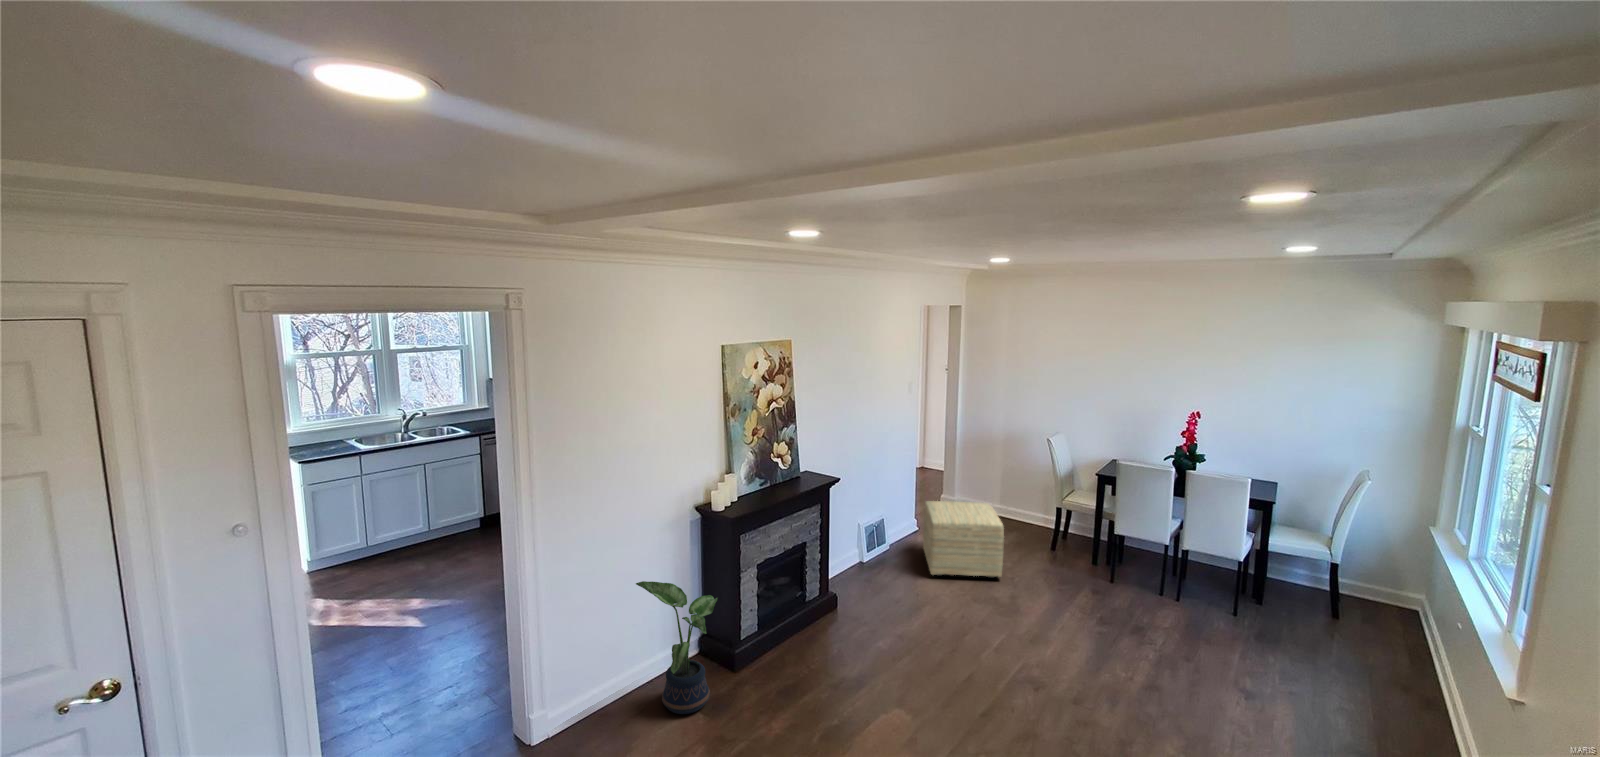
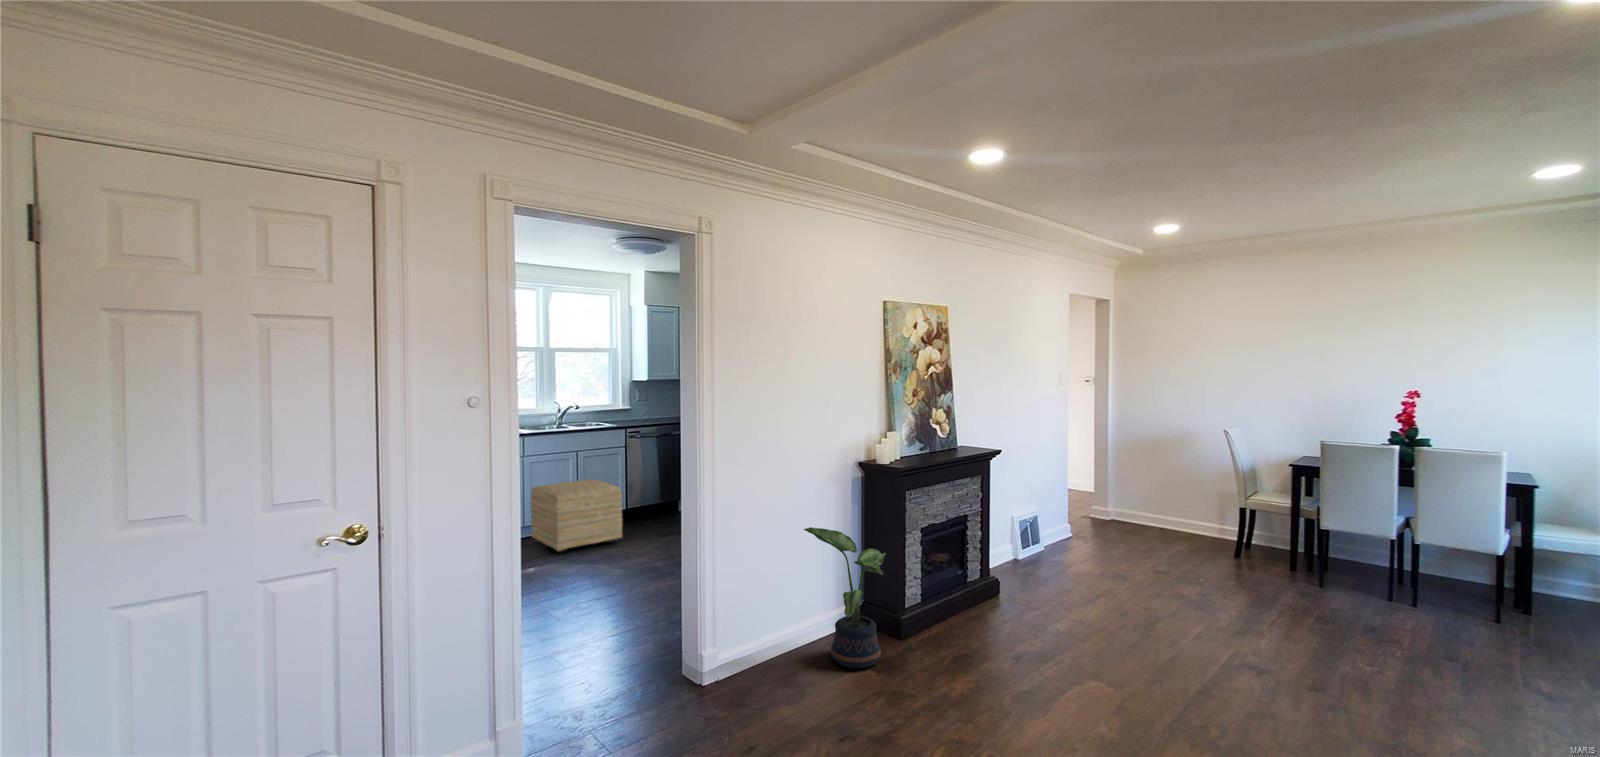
ottoman: present [923,501,1004,578] -> present [531,479,622,552]

